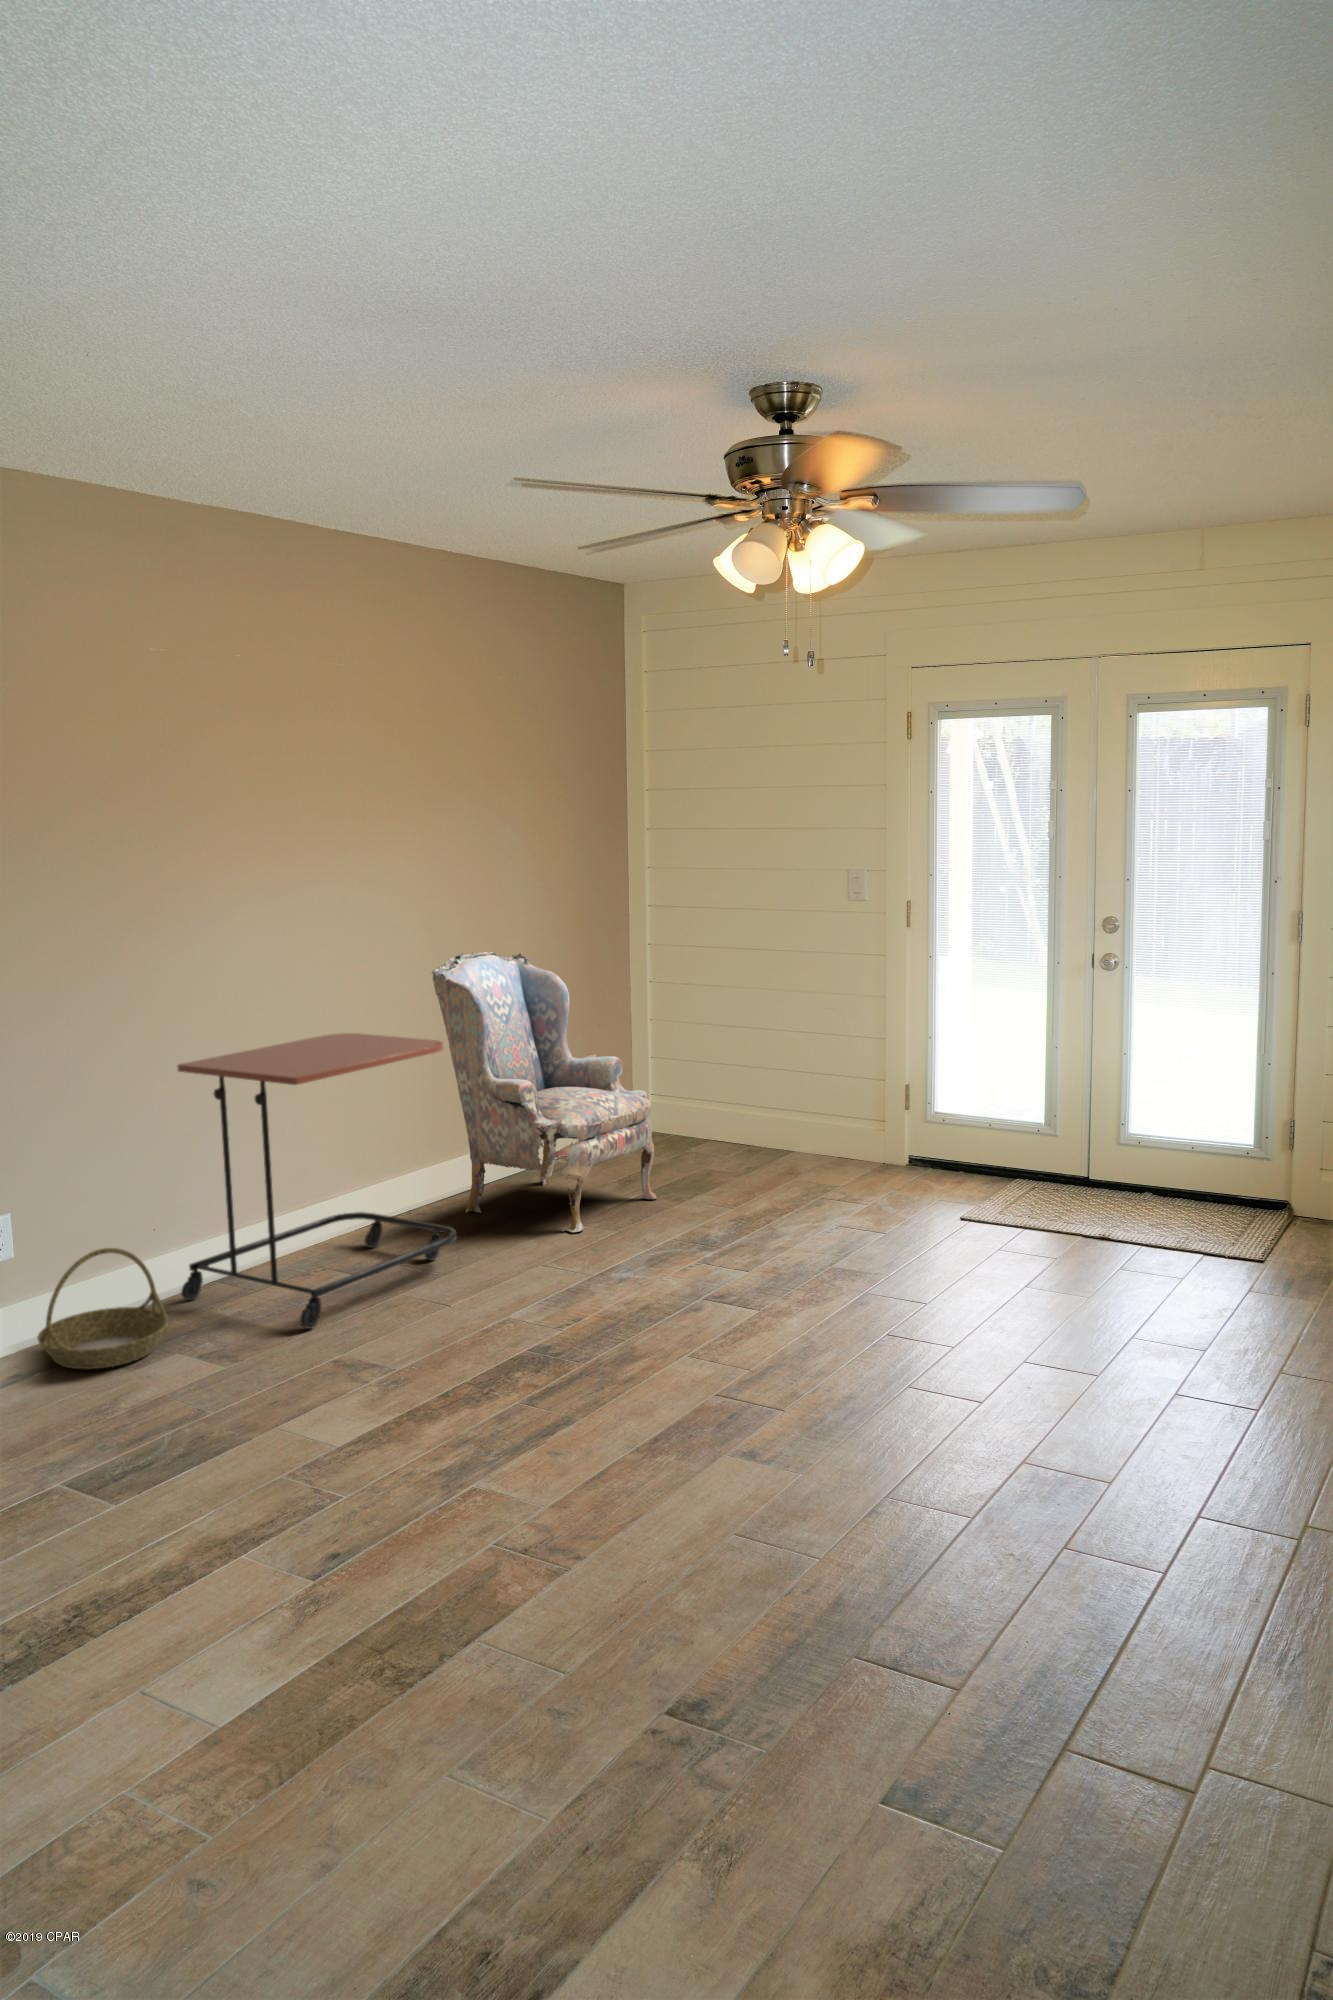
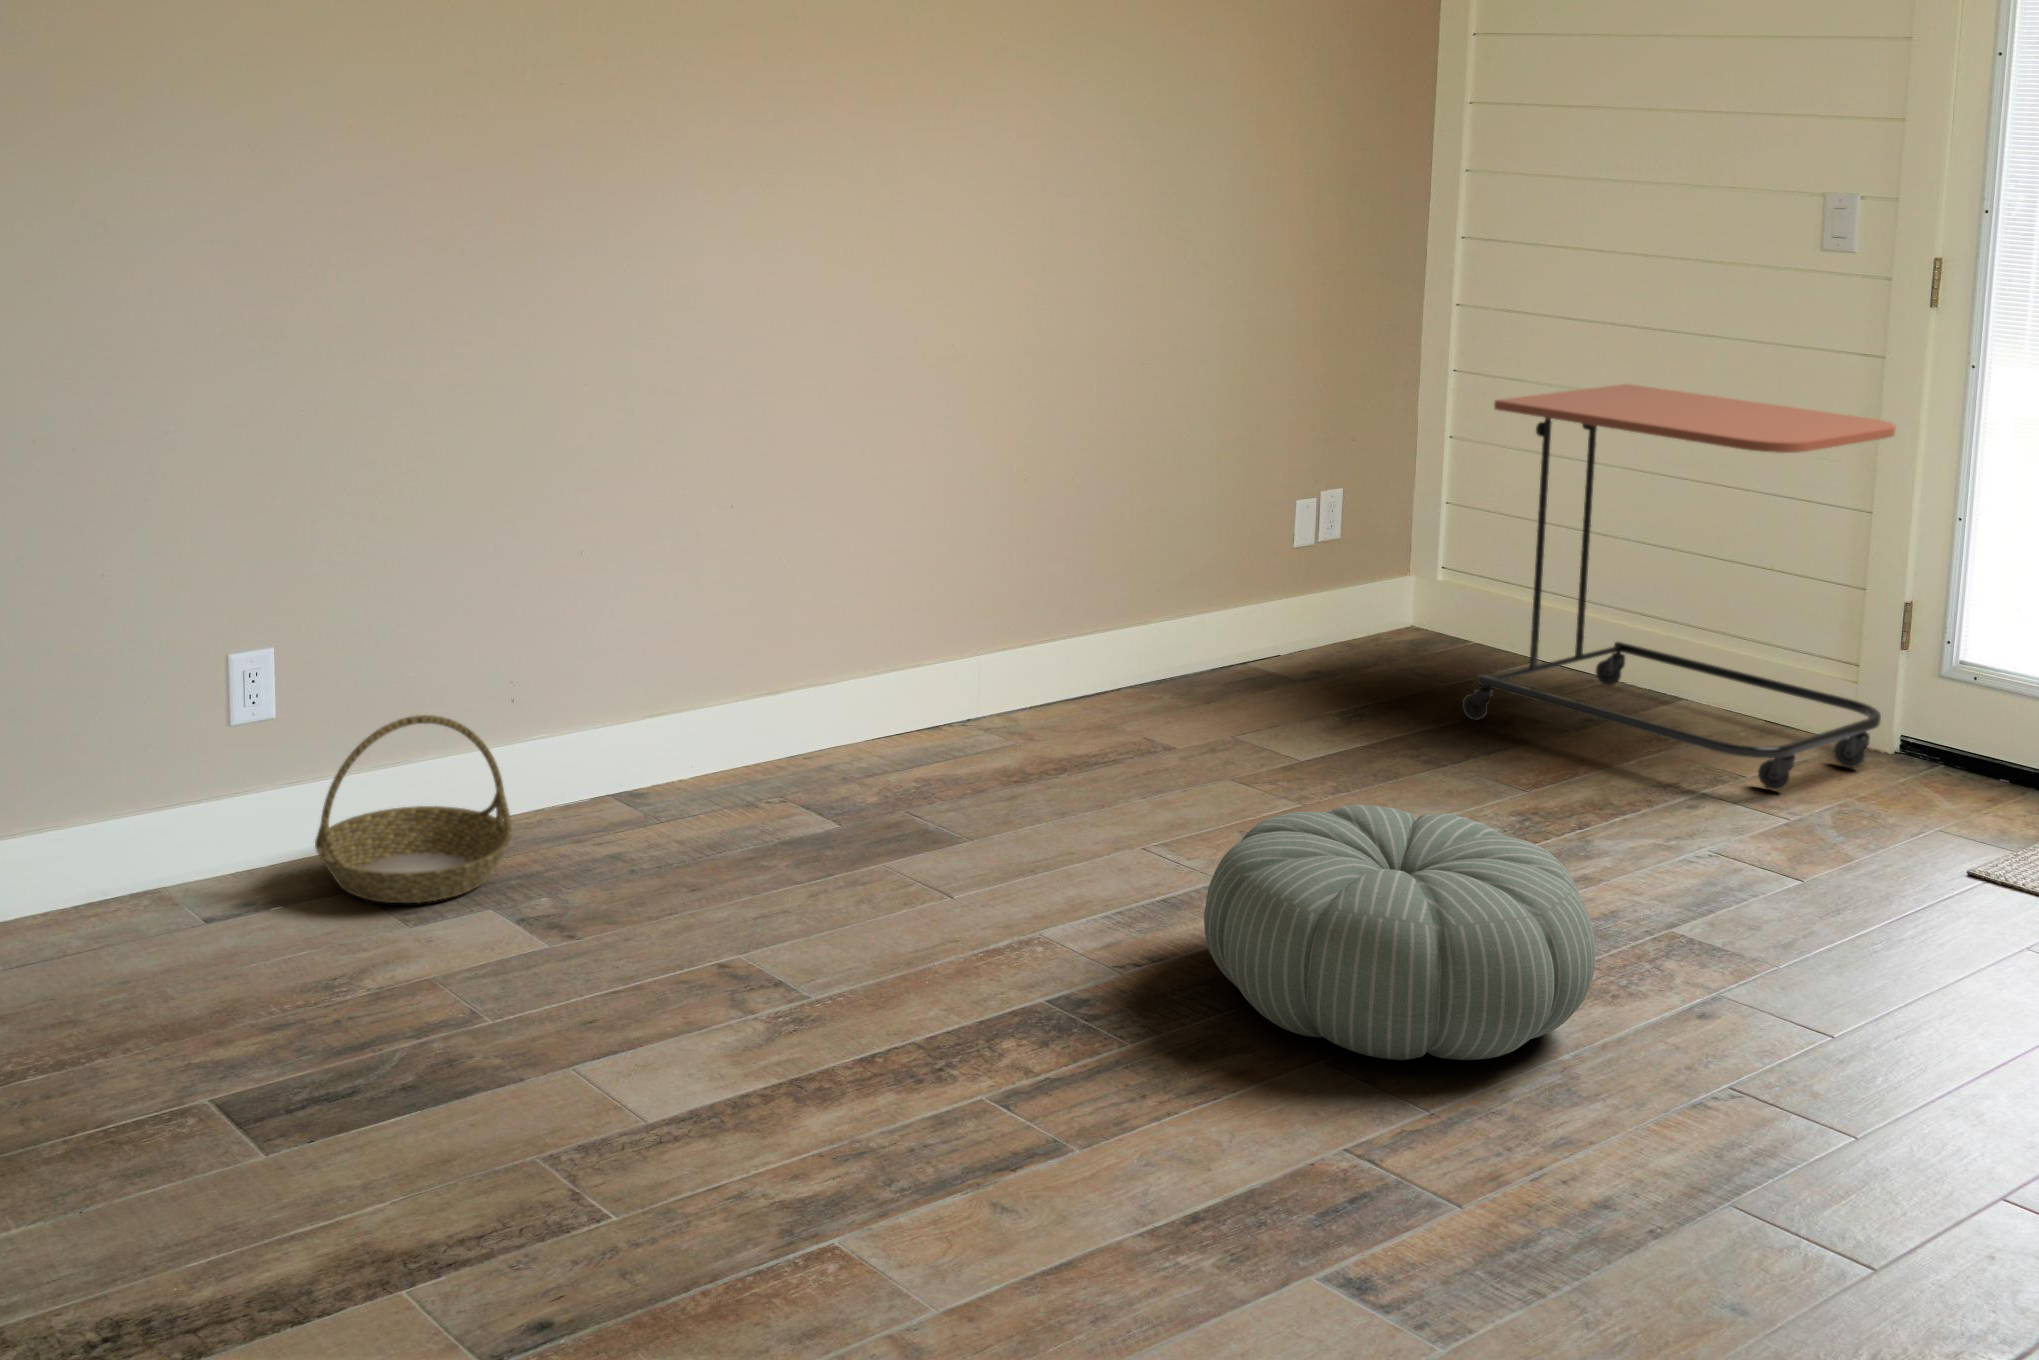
armchair: present [430,951,657,1232] -> none [1039,298,1398,789]
side table: present [178,1033,457,1329] -> present [1462,384,1895,790]
pouf: none [607,1217,813,1347] -> present [1204,805,1595,1060]

